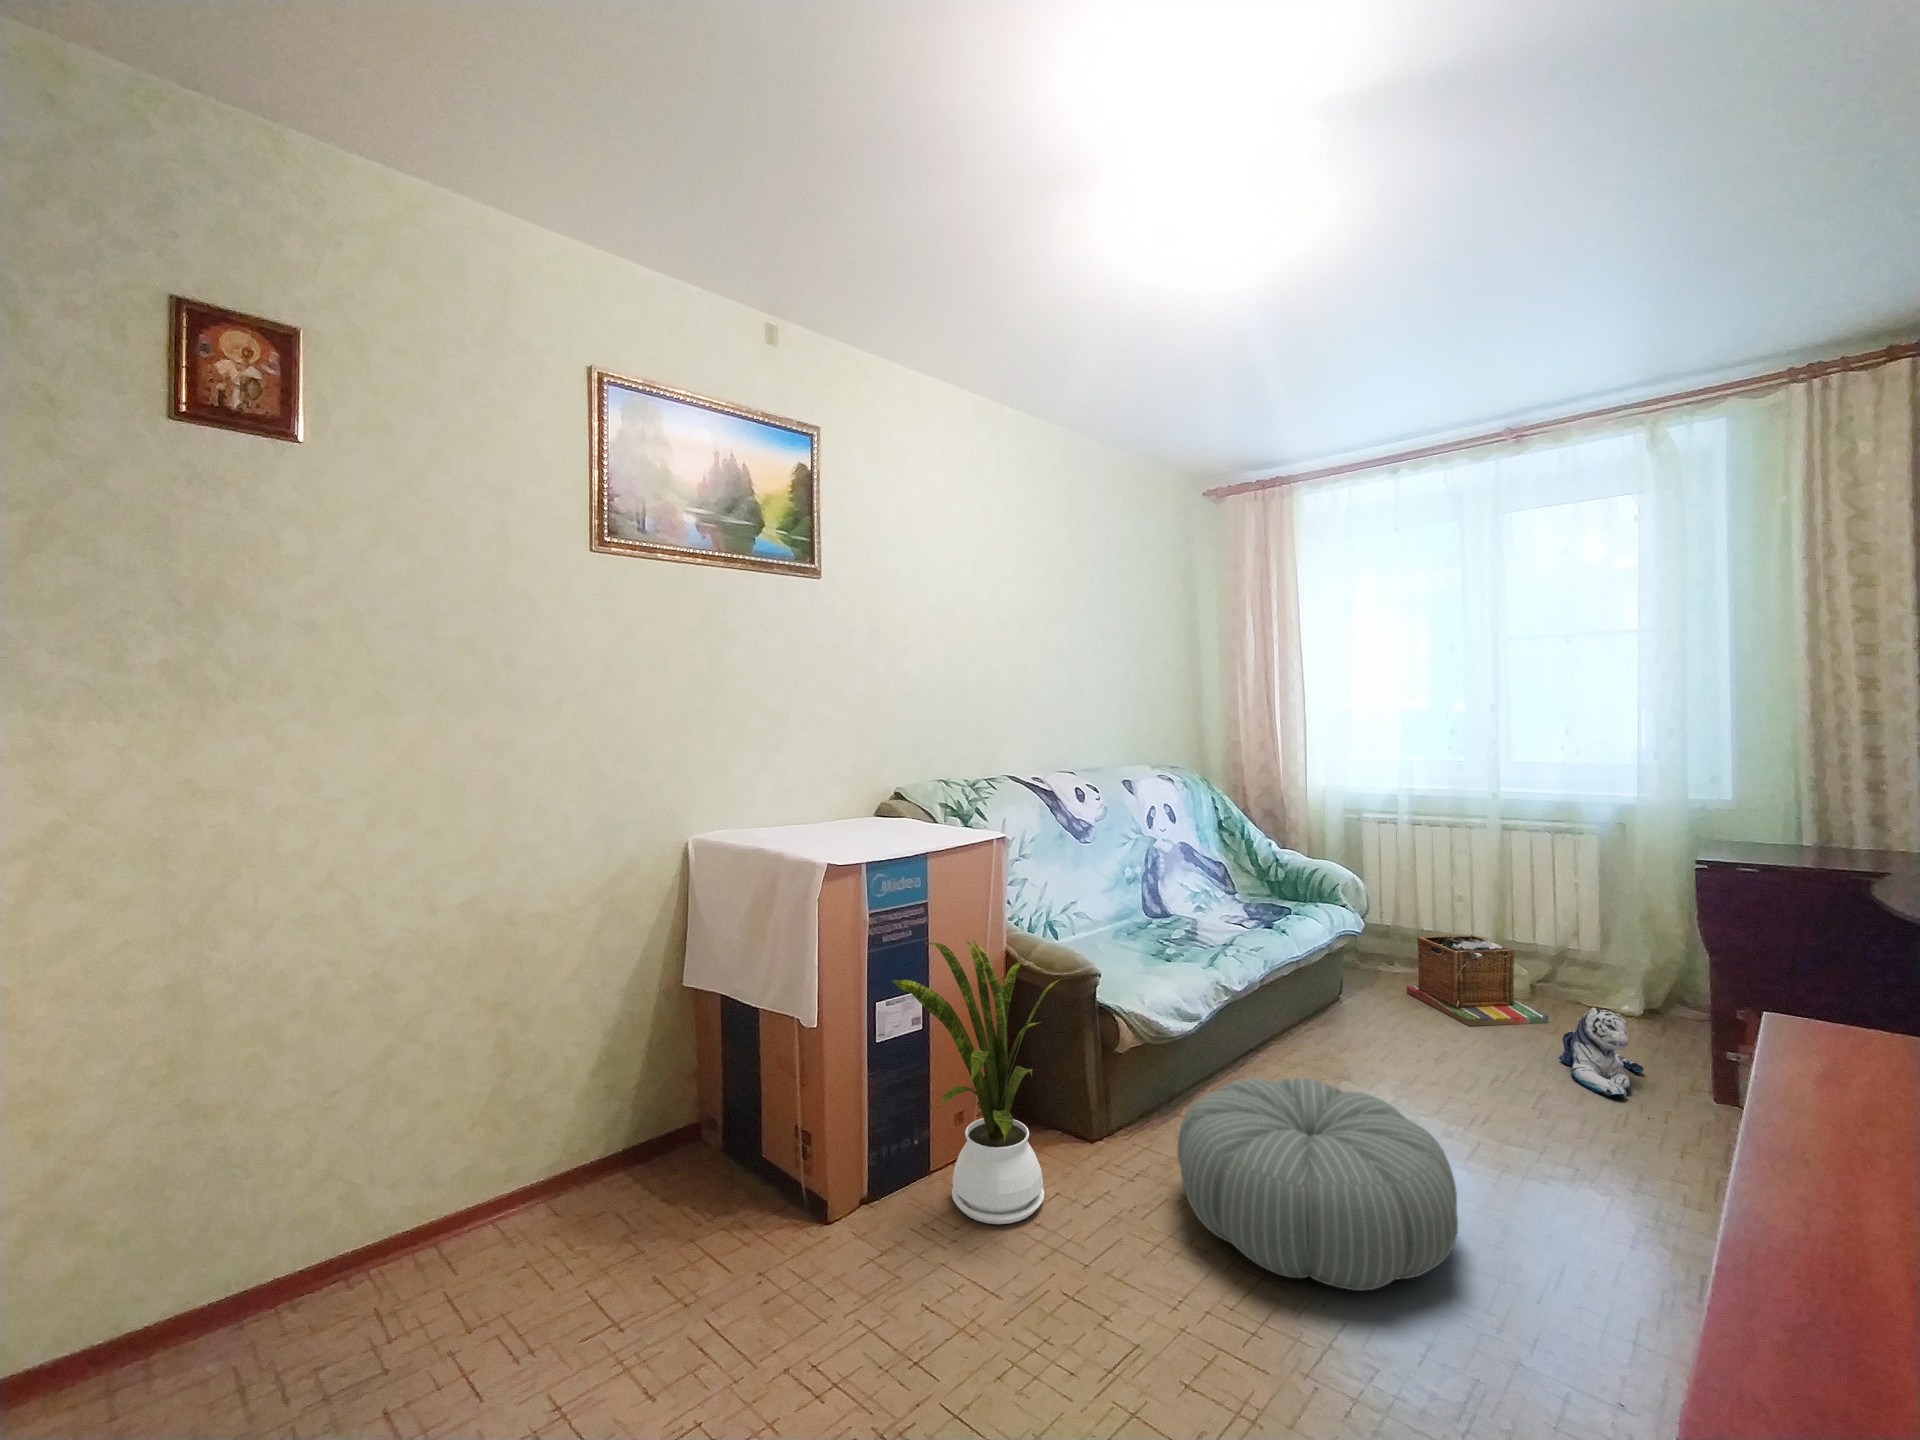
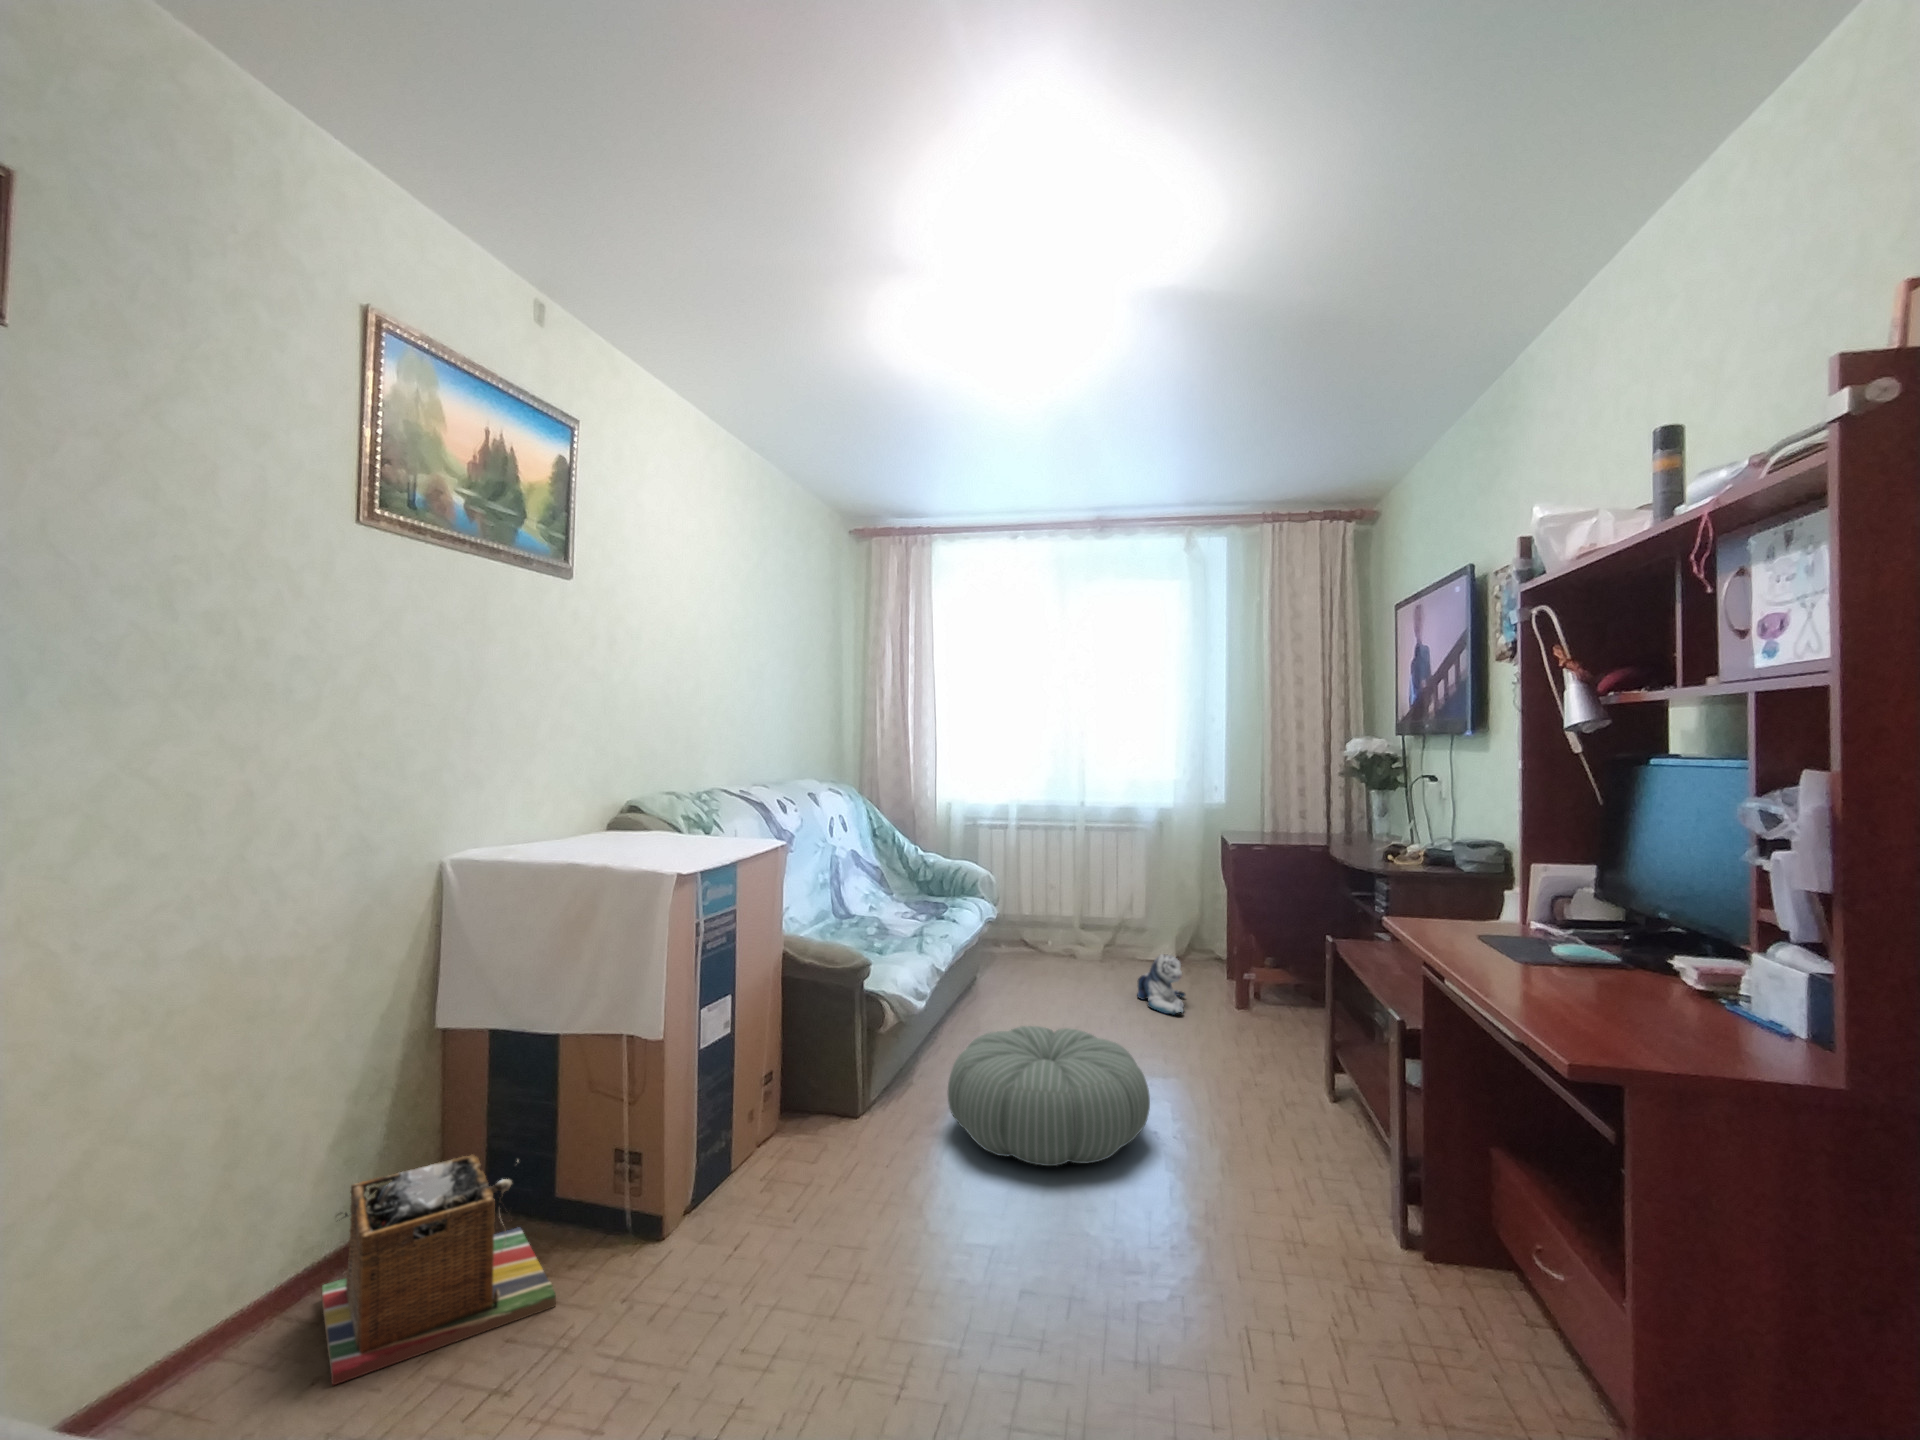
laundry basket: present [1407,935,1548,1026] -> present [322,1155,556,1385]
house plant: present [891,940,1061,1224] -> none [728,940,876,1195]

